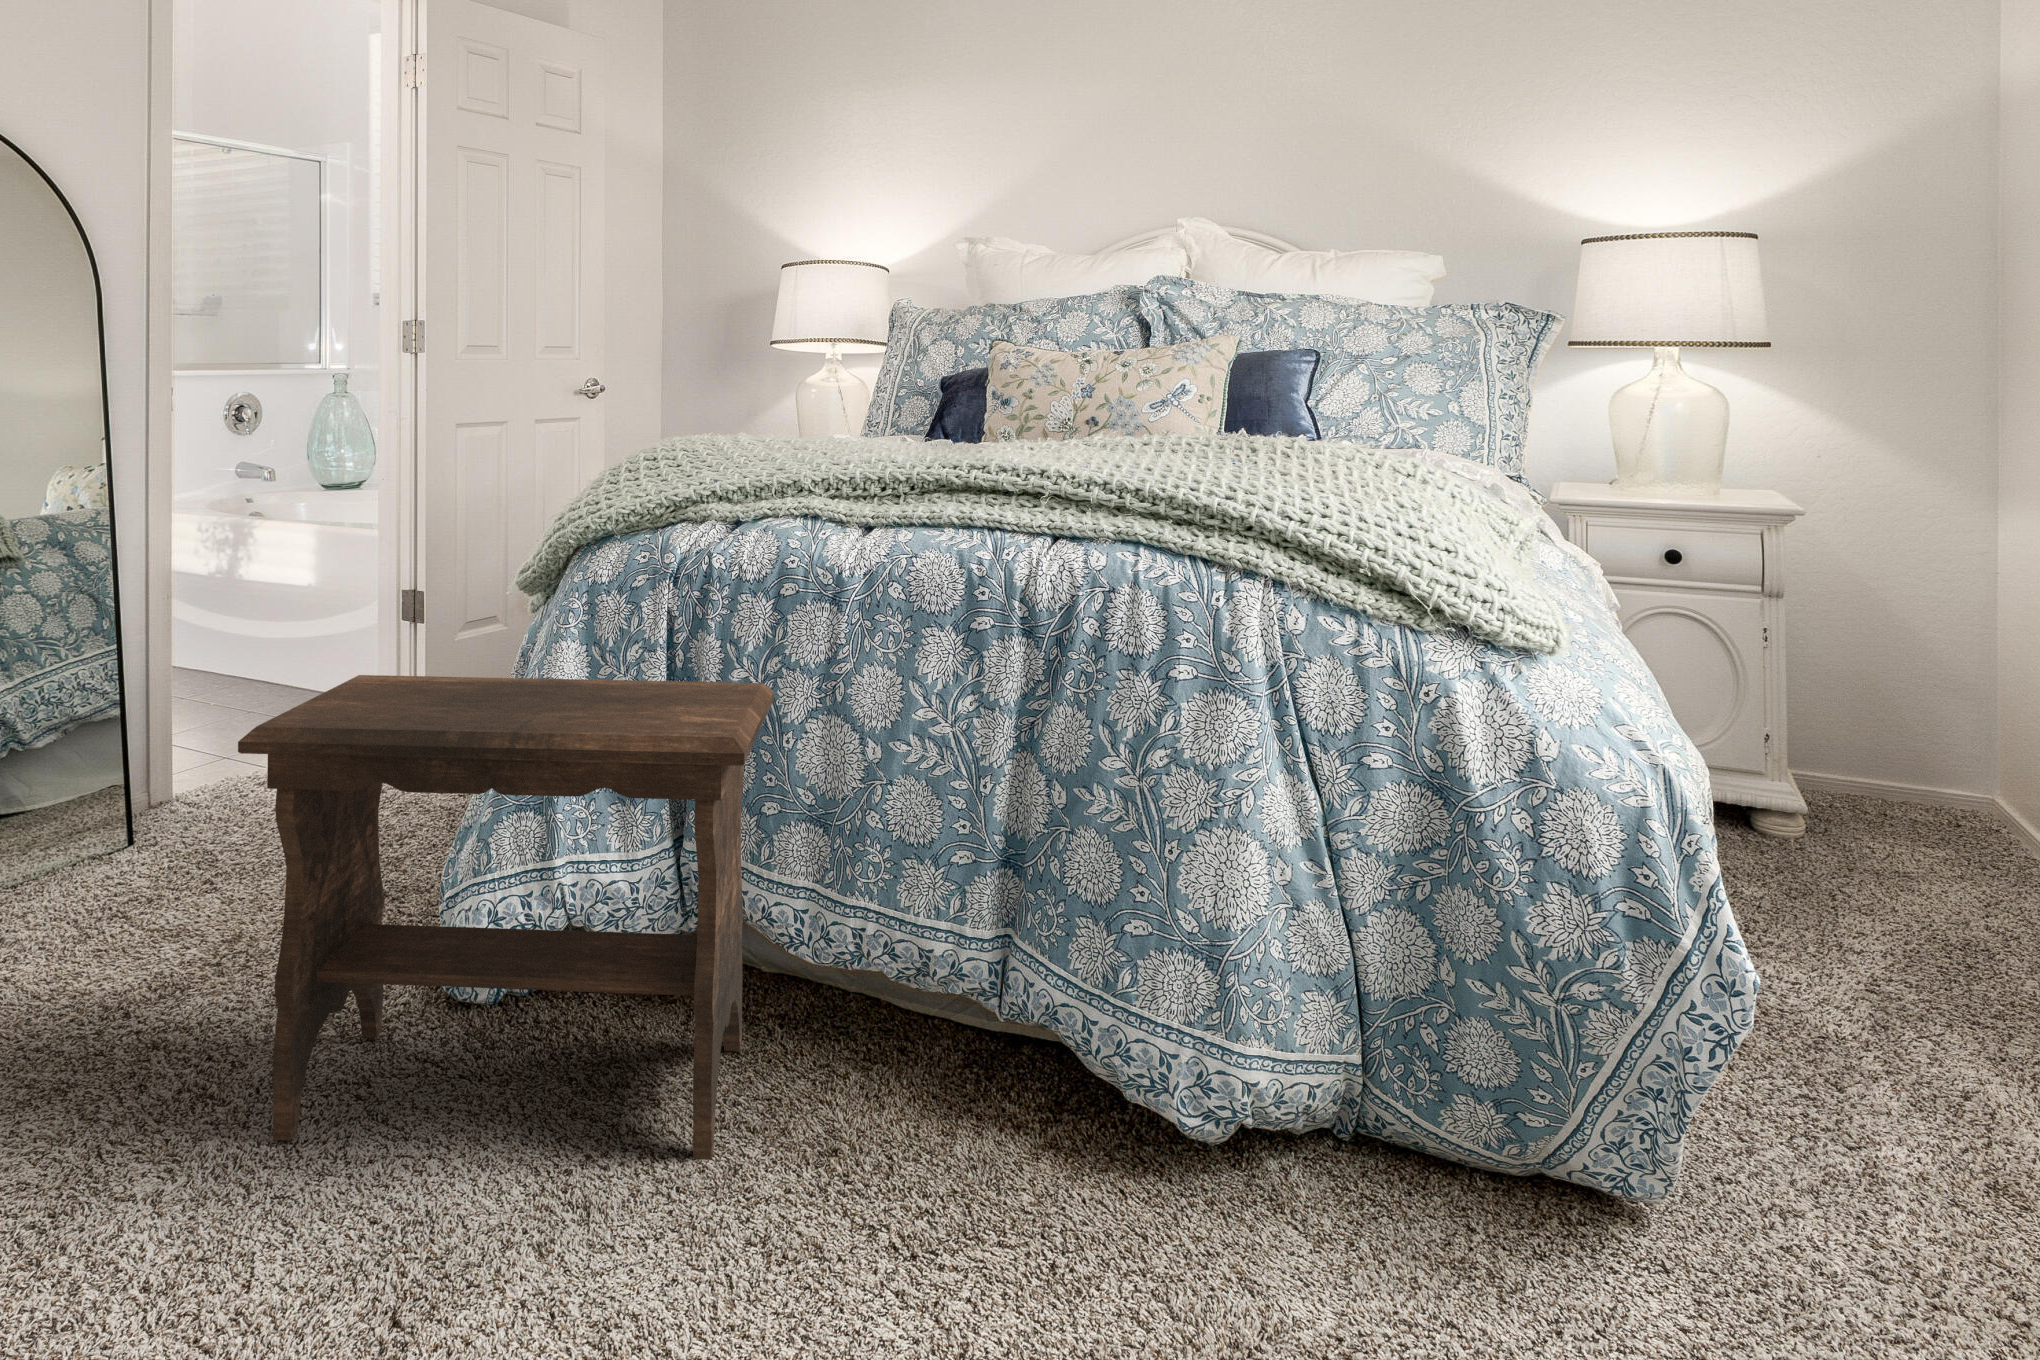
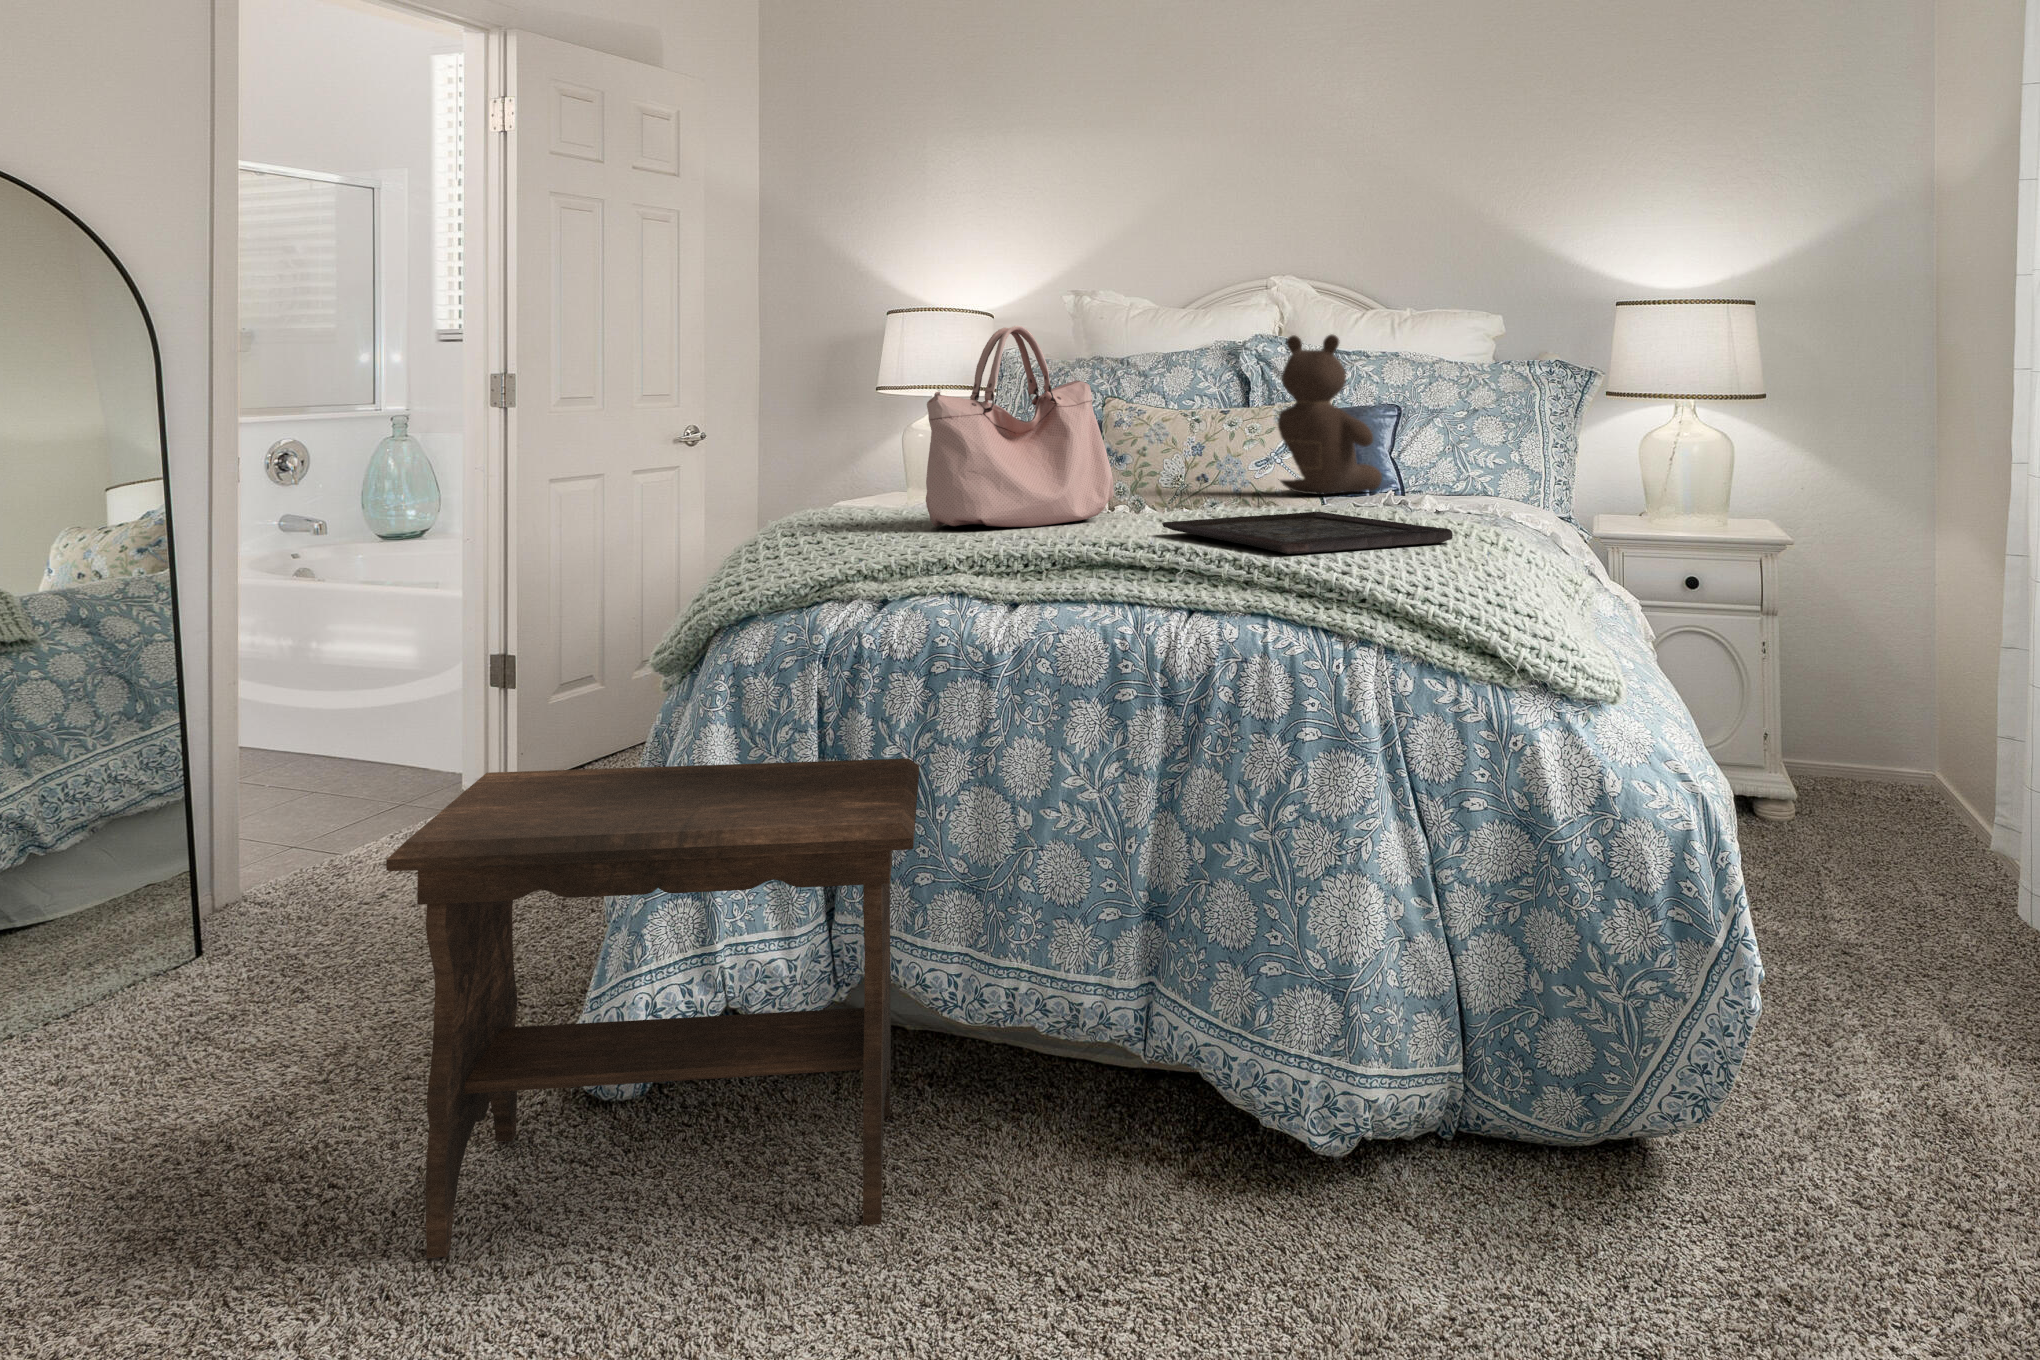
handbag: none [800,260,997,462] -> present [926,326,1114,527]
teddy bear: none [1159,283,1298,451] -> present [1278,334,1382,495]
tray: none [1038,451,1358,478] -> present [1162,512,1453,554]

